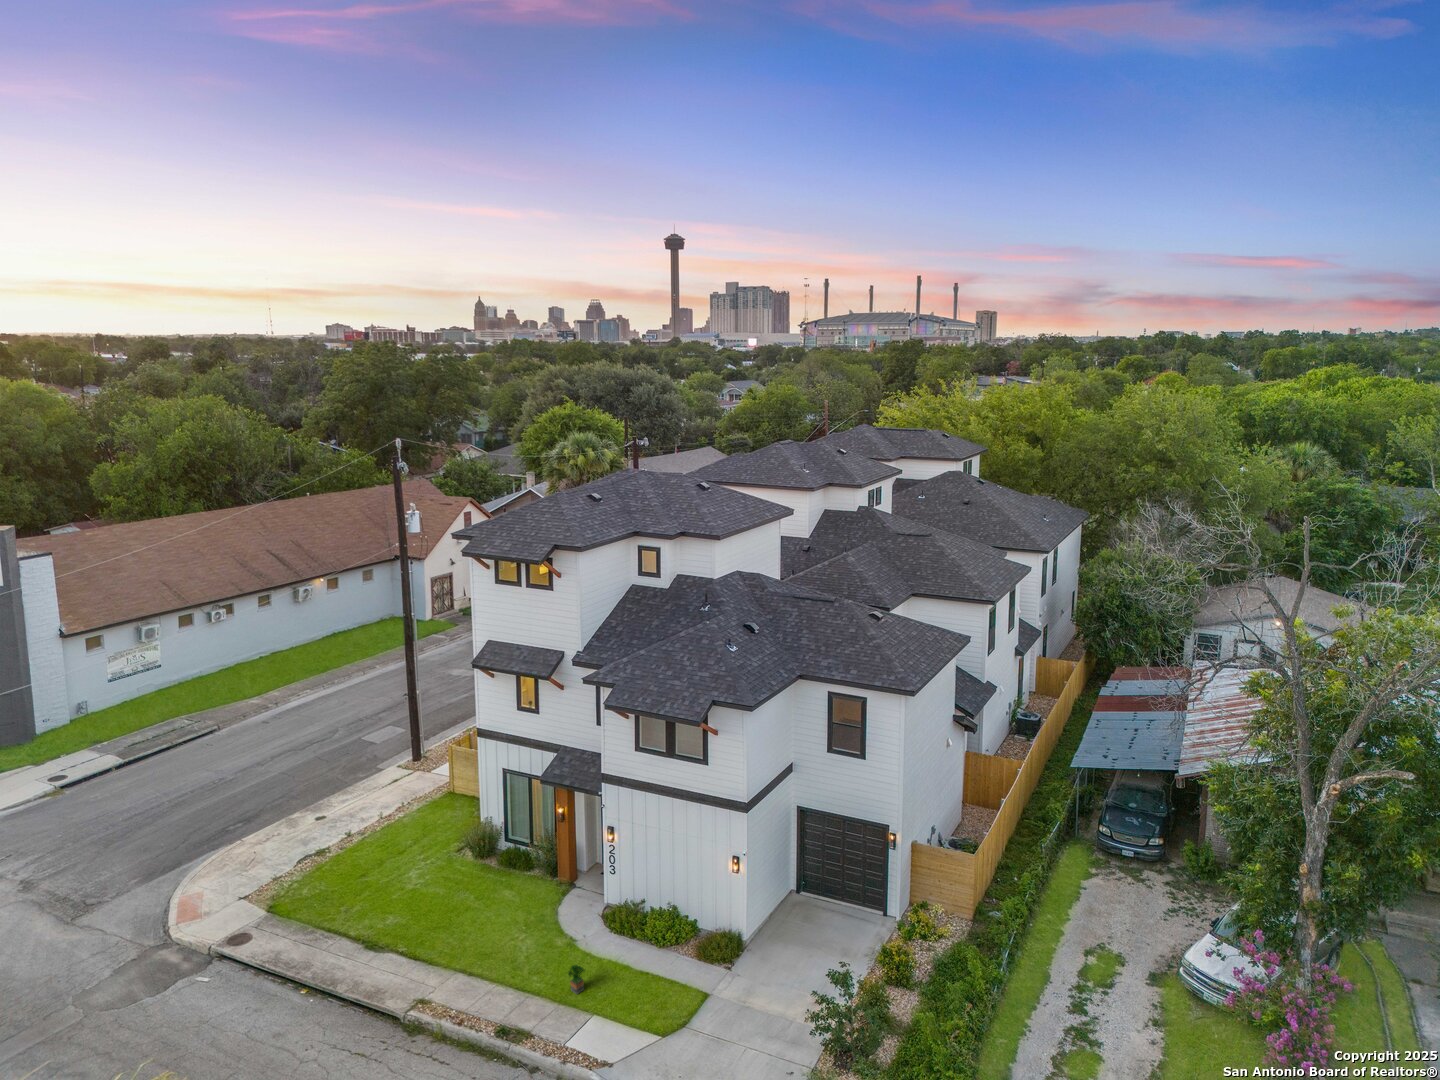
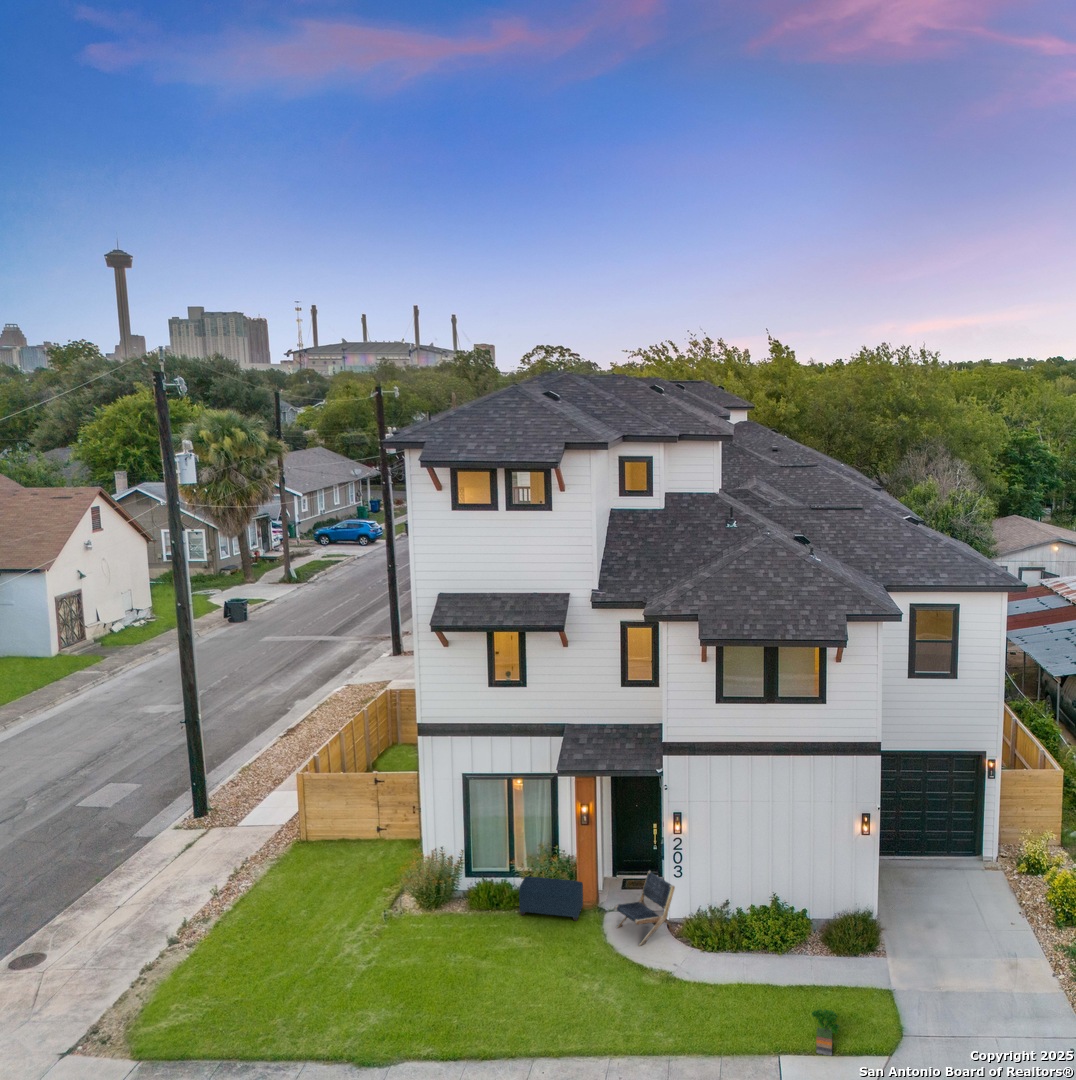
bench: none [511,845,553,880] -> present [519,877,583,921]
lounge chair: none [553,856,587,904] -> present [615,871,675,946]

